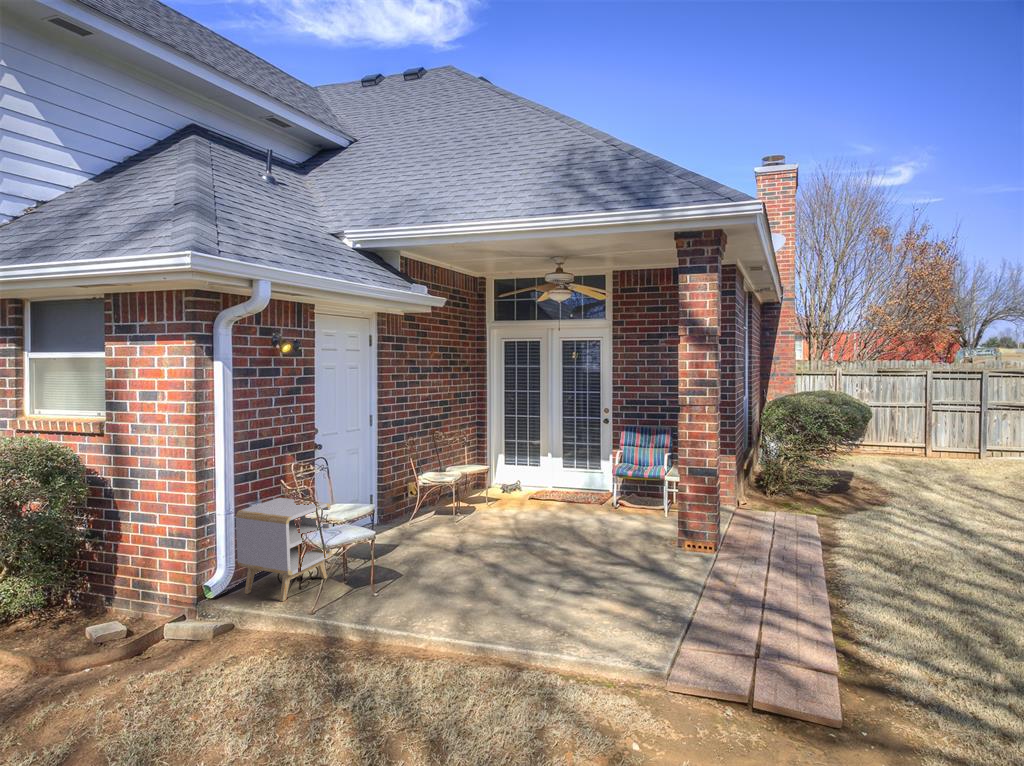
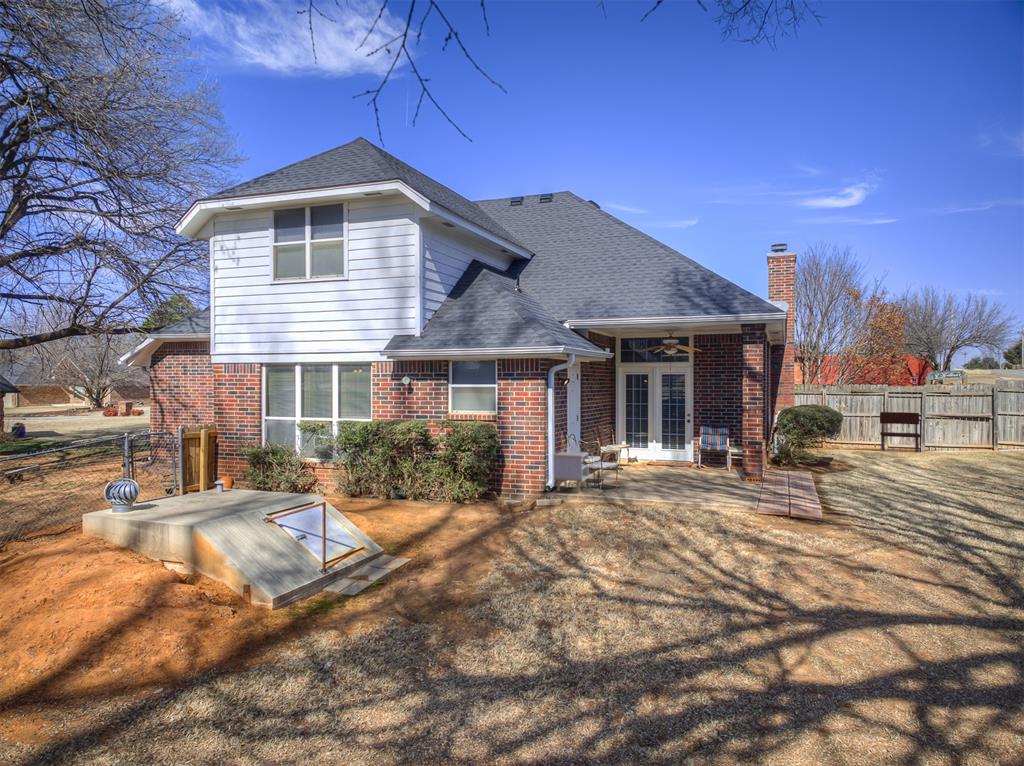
bench: none [919,400,983,459] -> present [880,412,921,452]

